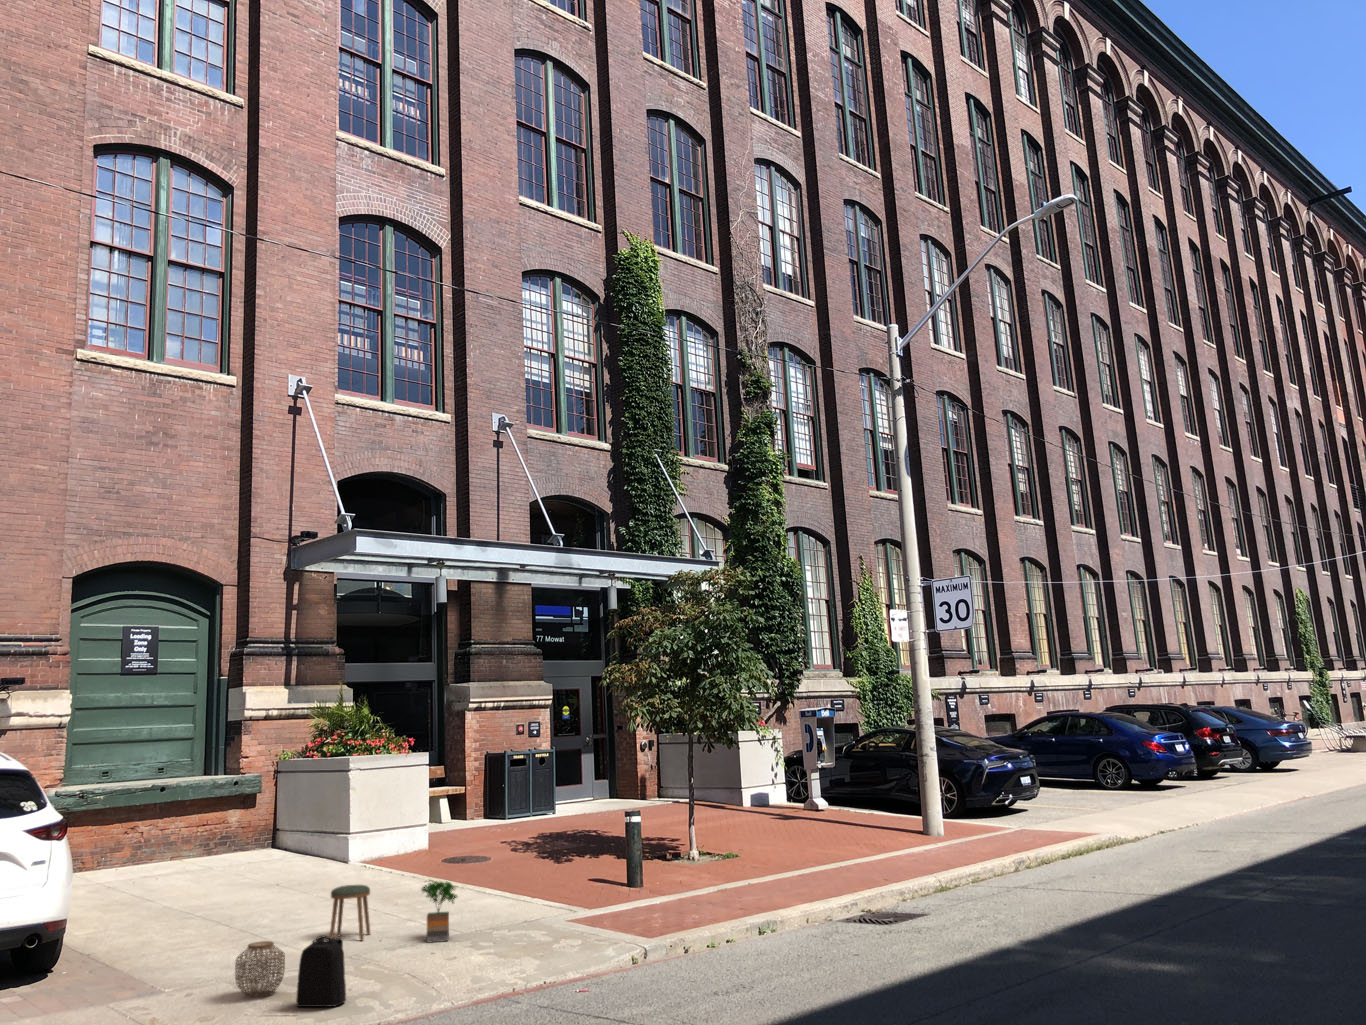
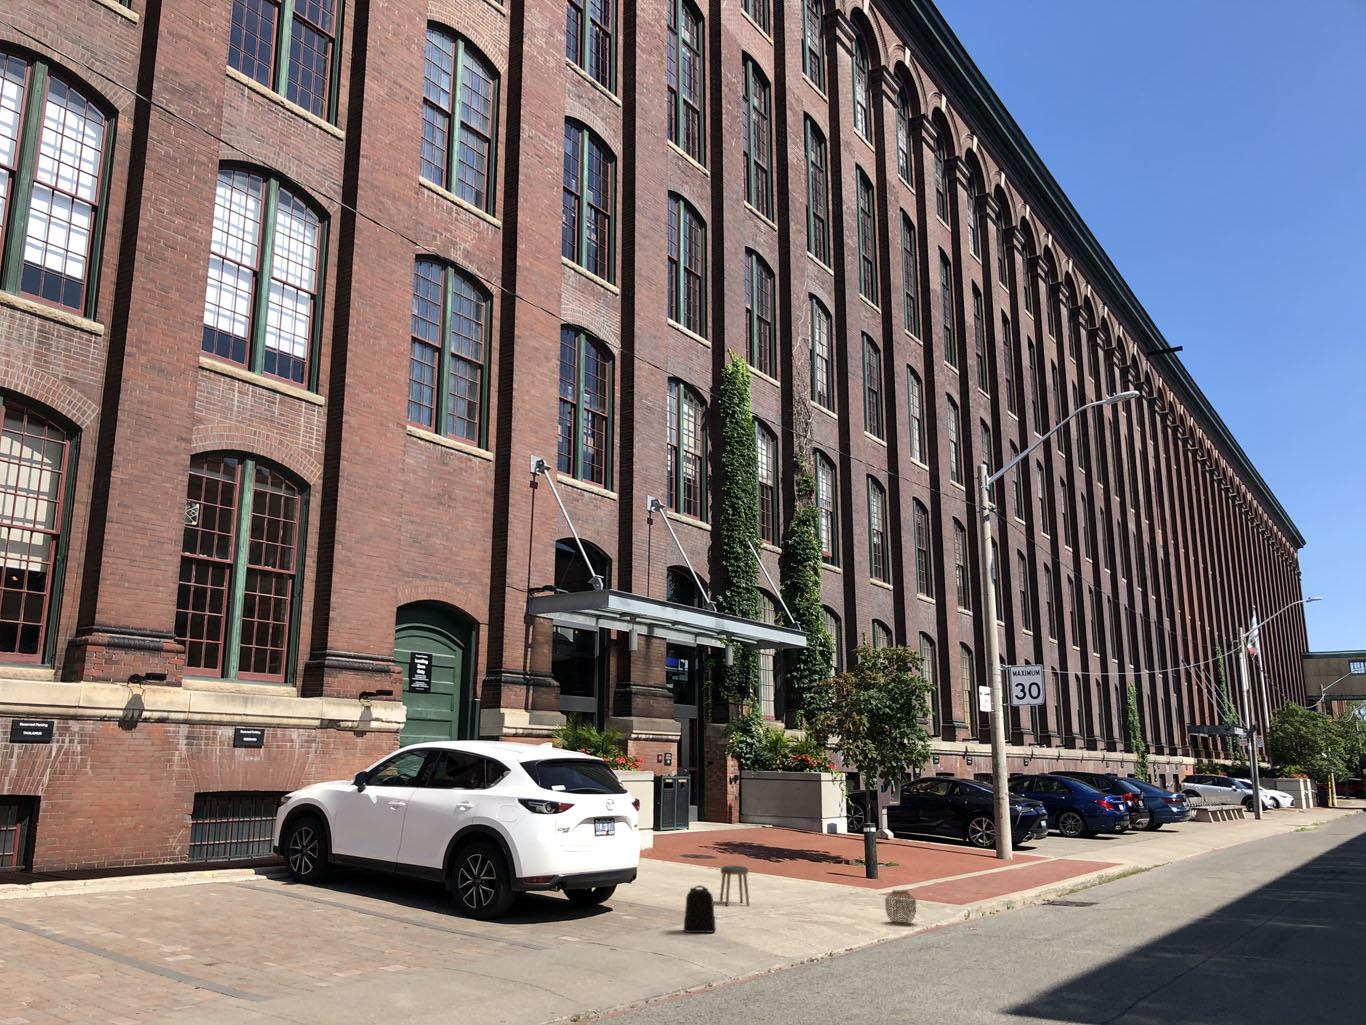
potted tree: present [421,882,457,942] -> none [790,864,821,908]
backpack: present [296,936,346,1007] -> present [684,885,716,933]
woven basket: present [235,941,285,997] -> present [885,890,916,924]

